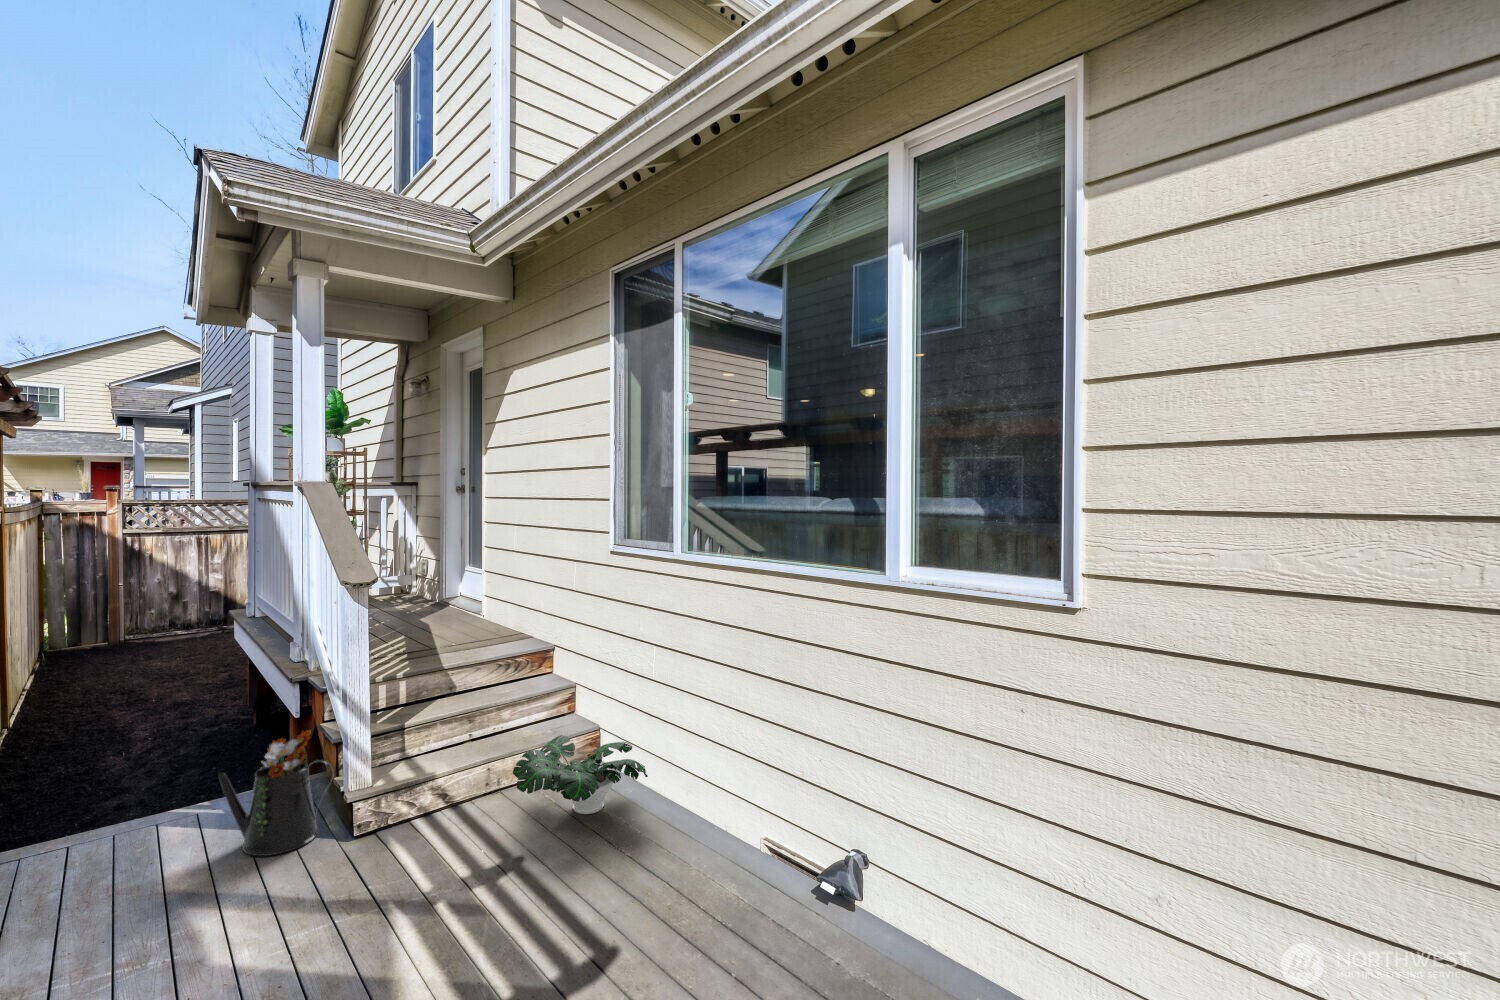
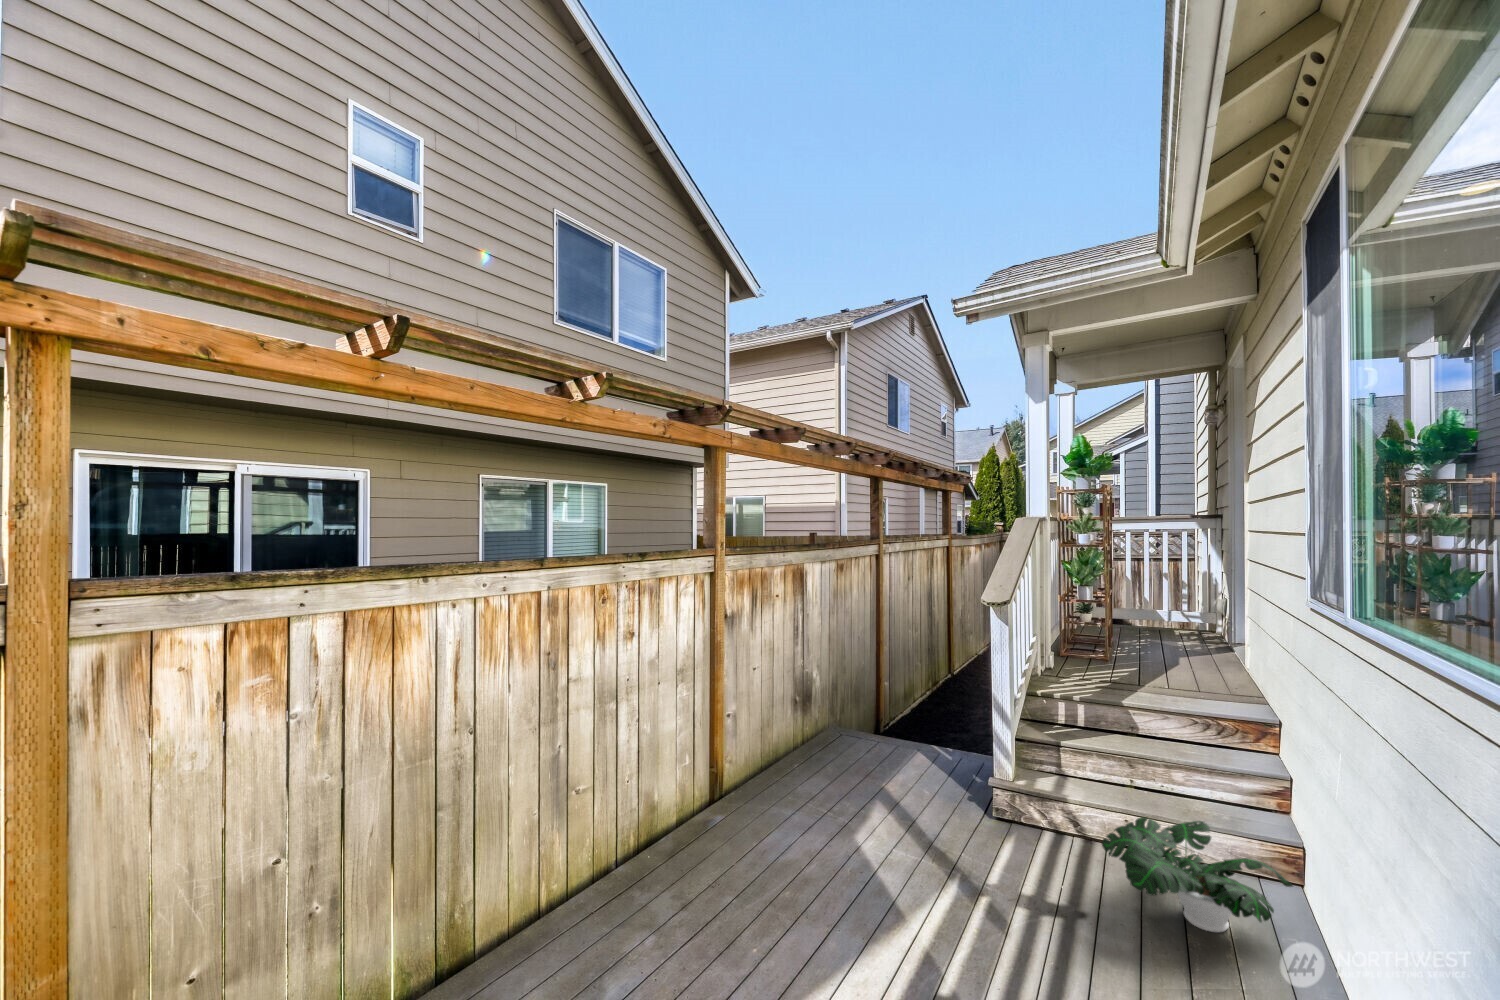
watering can: present [218,730,334,856] -> none [931,713,994,805]

